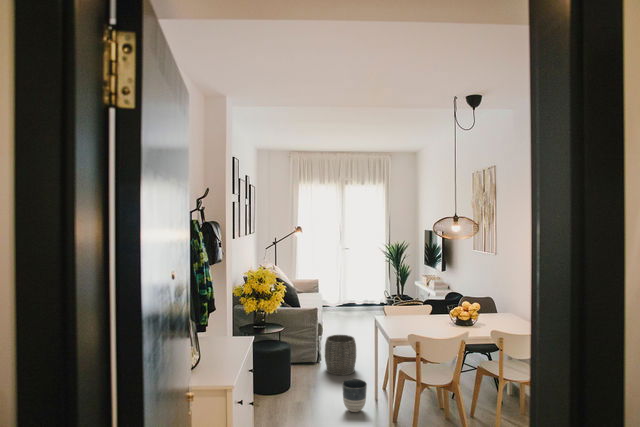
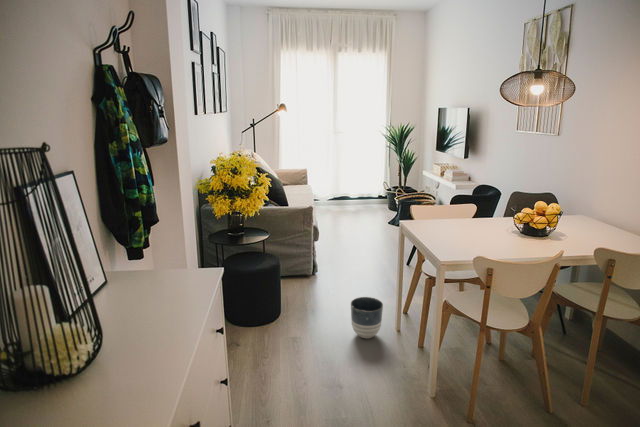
woven basket: present [325,335,356,375] -> none [322,237,361,286]

